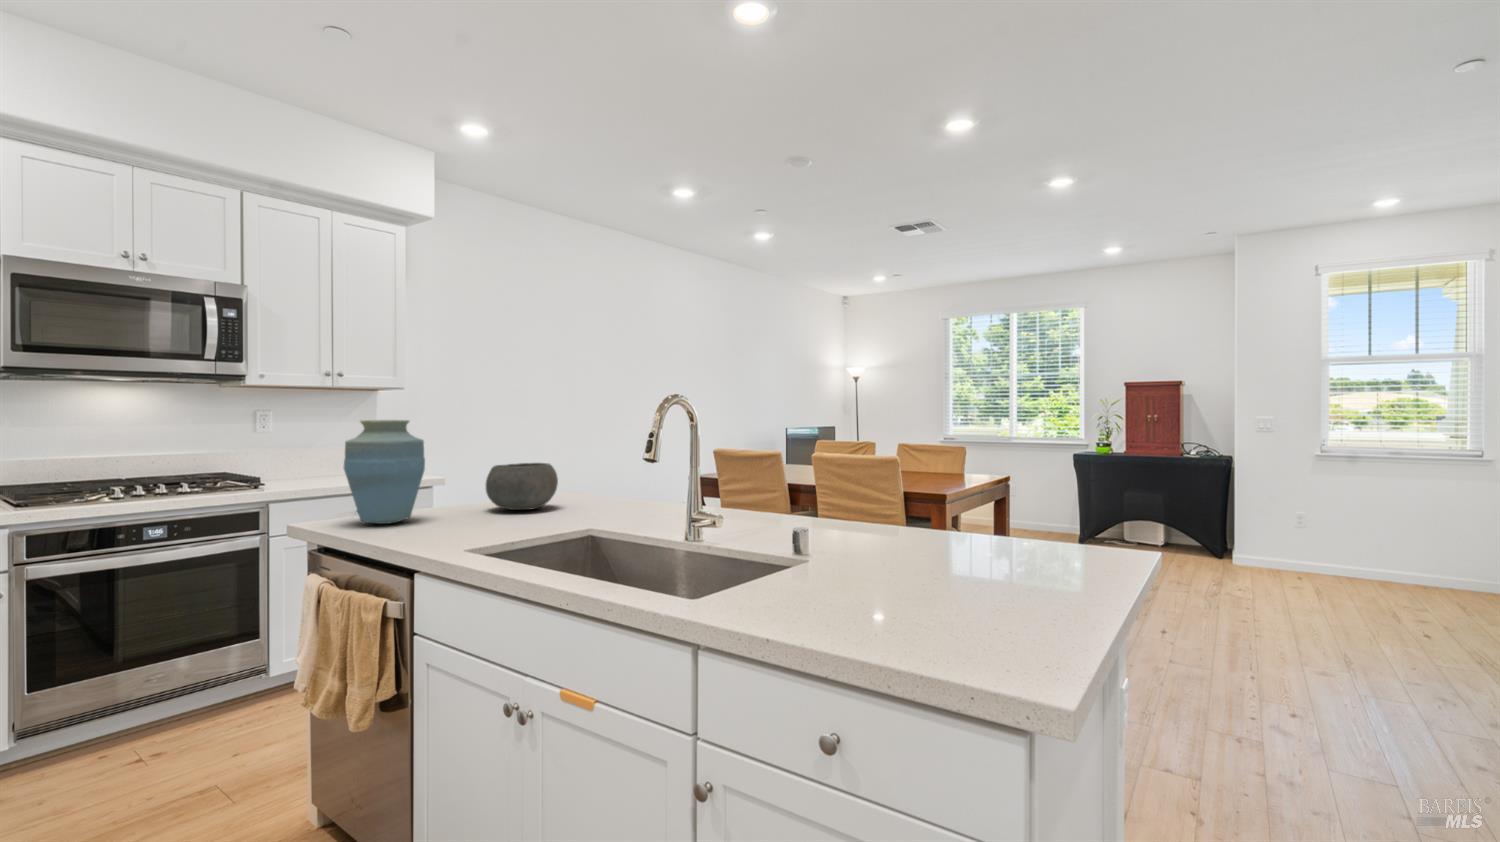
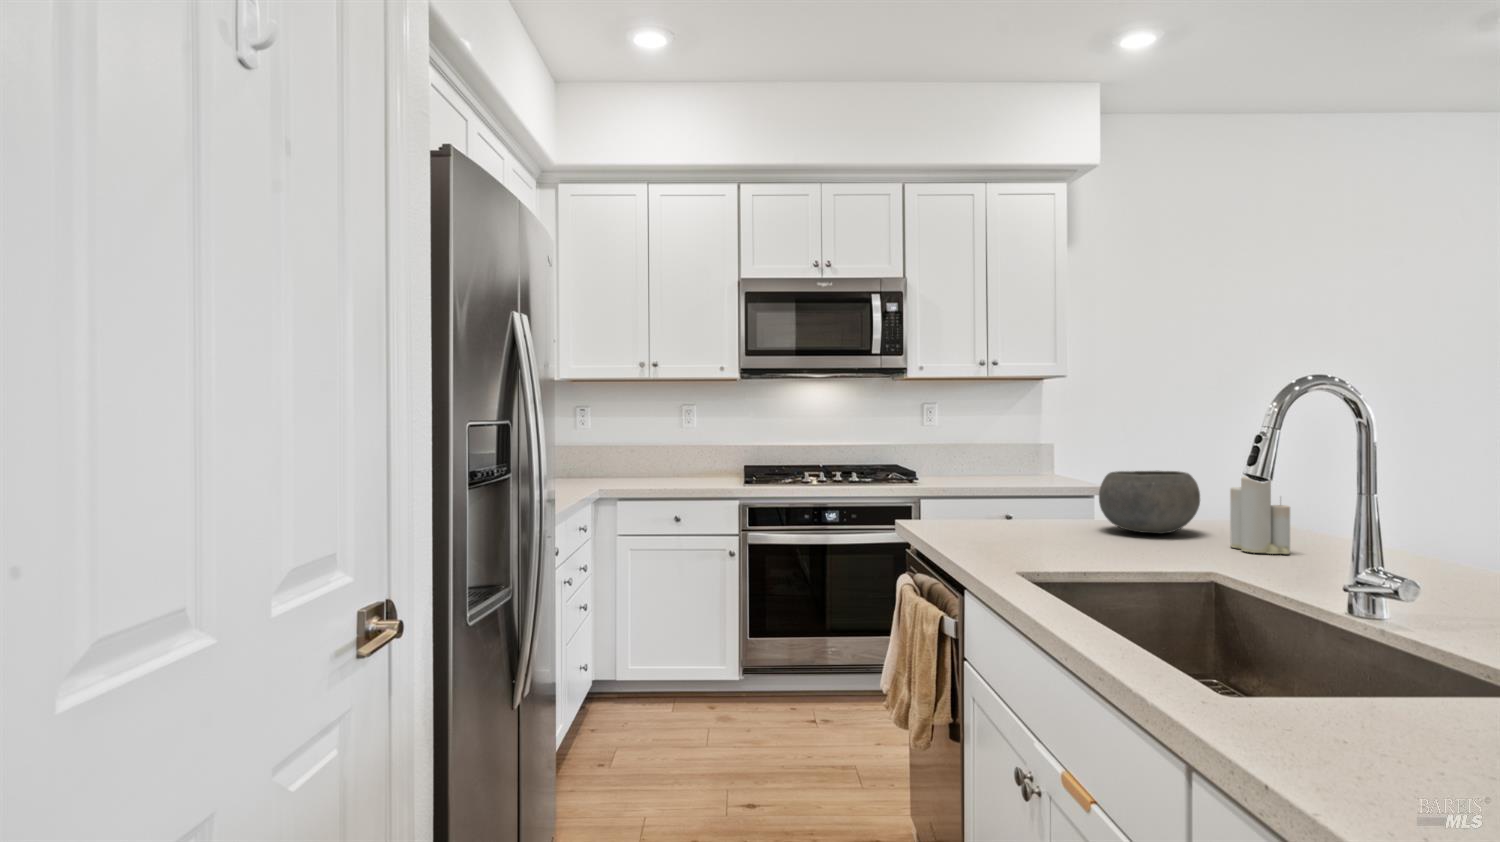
vase: present [343,420,425,524] -> none [935,413,1020,531]
candle: none [584,457,622,515] -> present [1230,477,1290,554]

